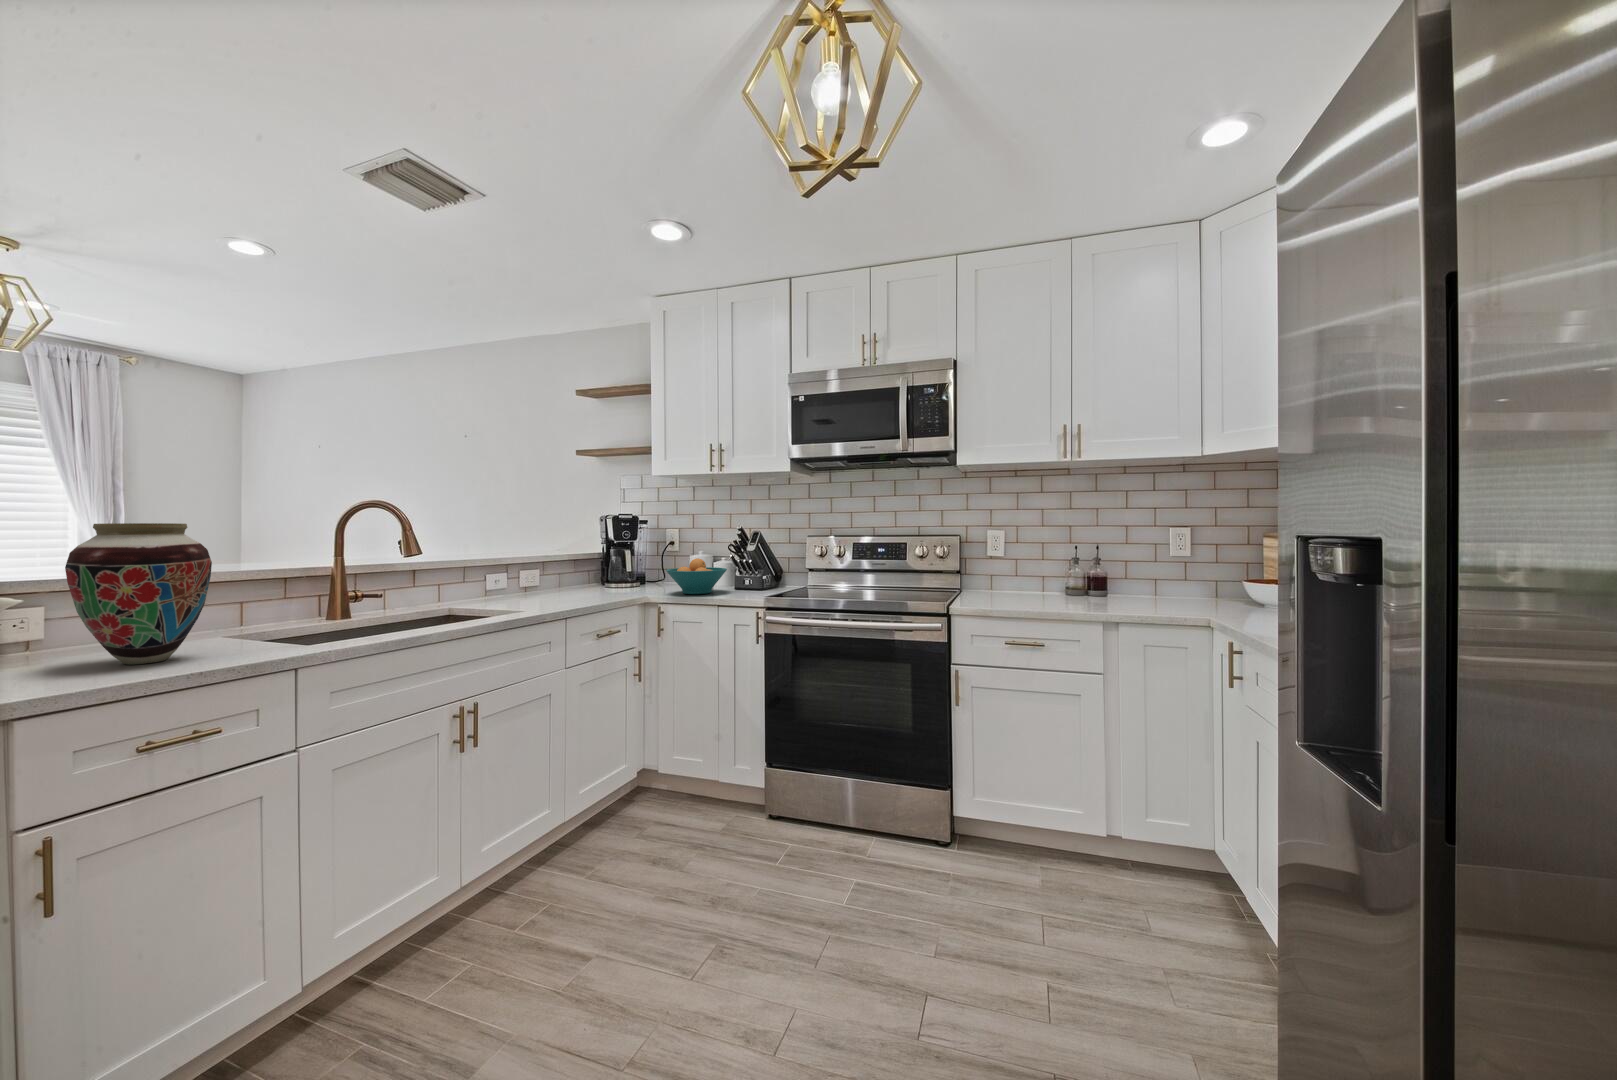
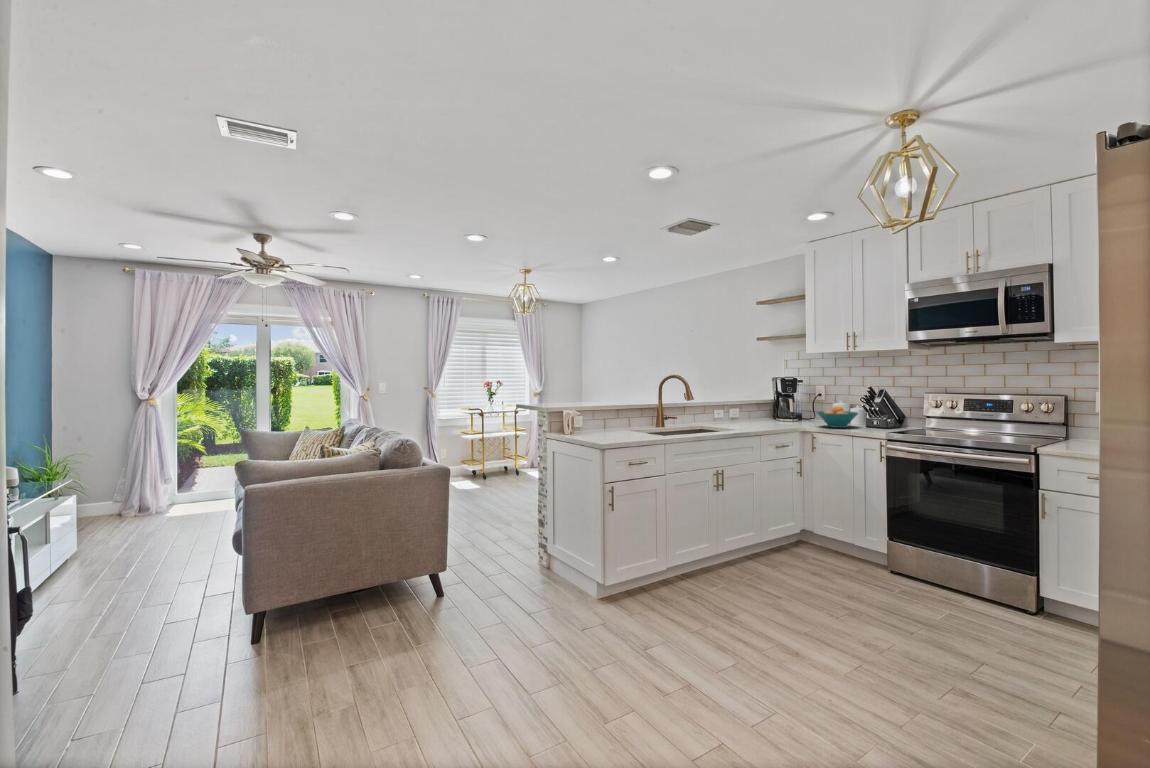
vase: present [65,523,212,665] -> none [605,389,640,438]

